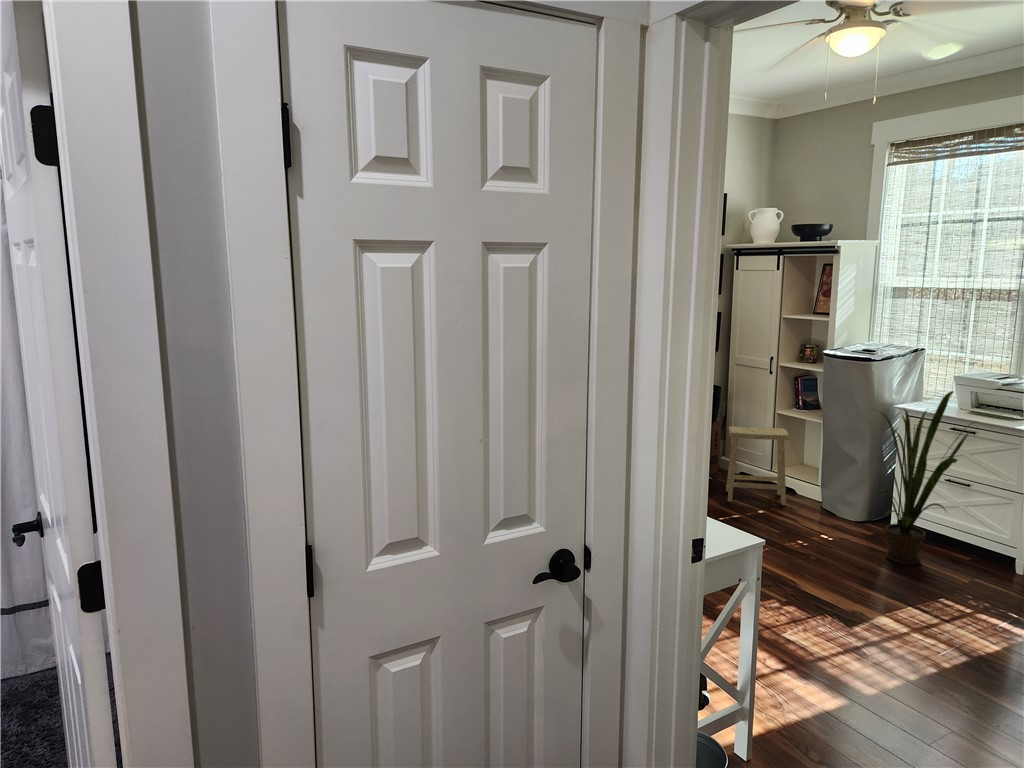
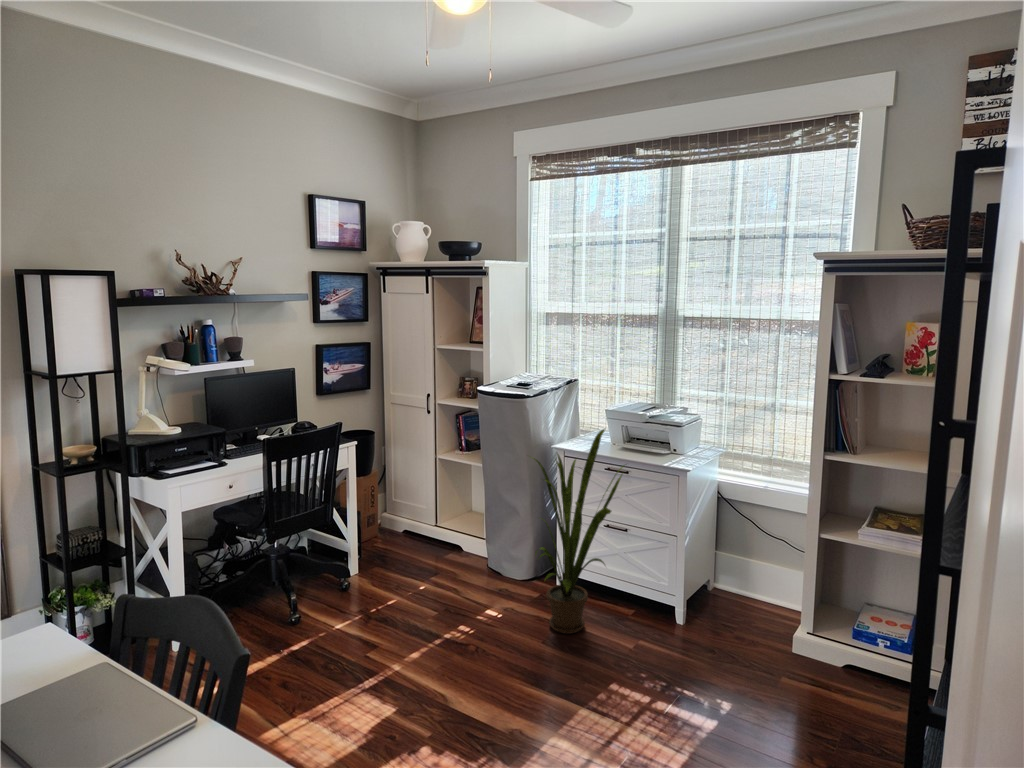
footstool: present [726,426,789,506] -> none [380,478,449,574]

